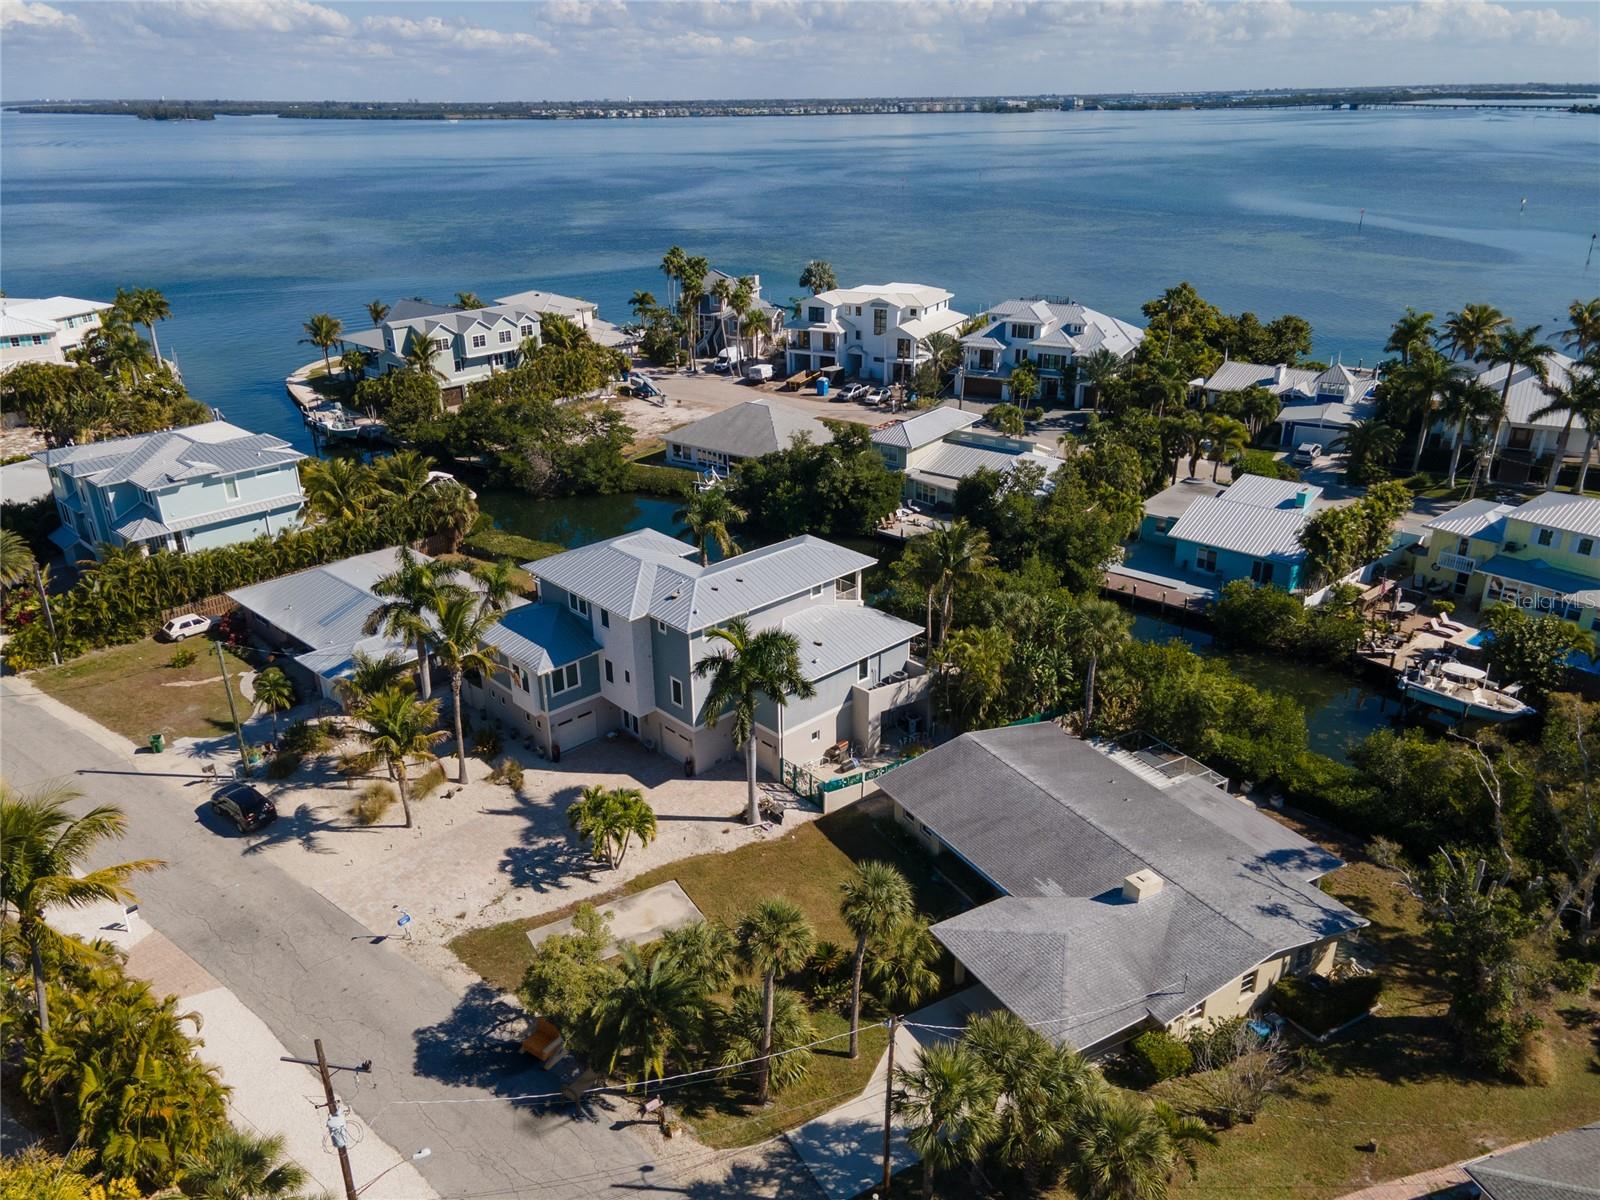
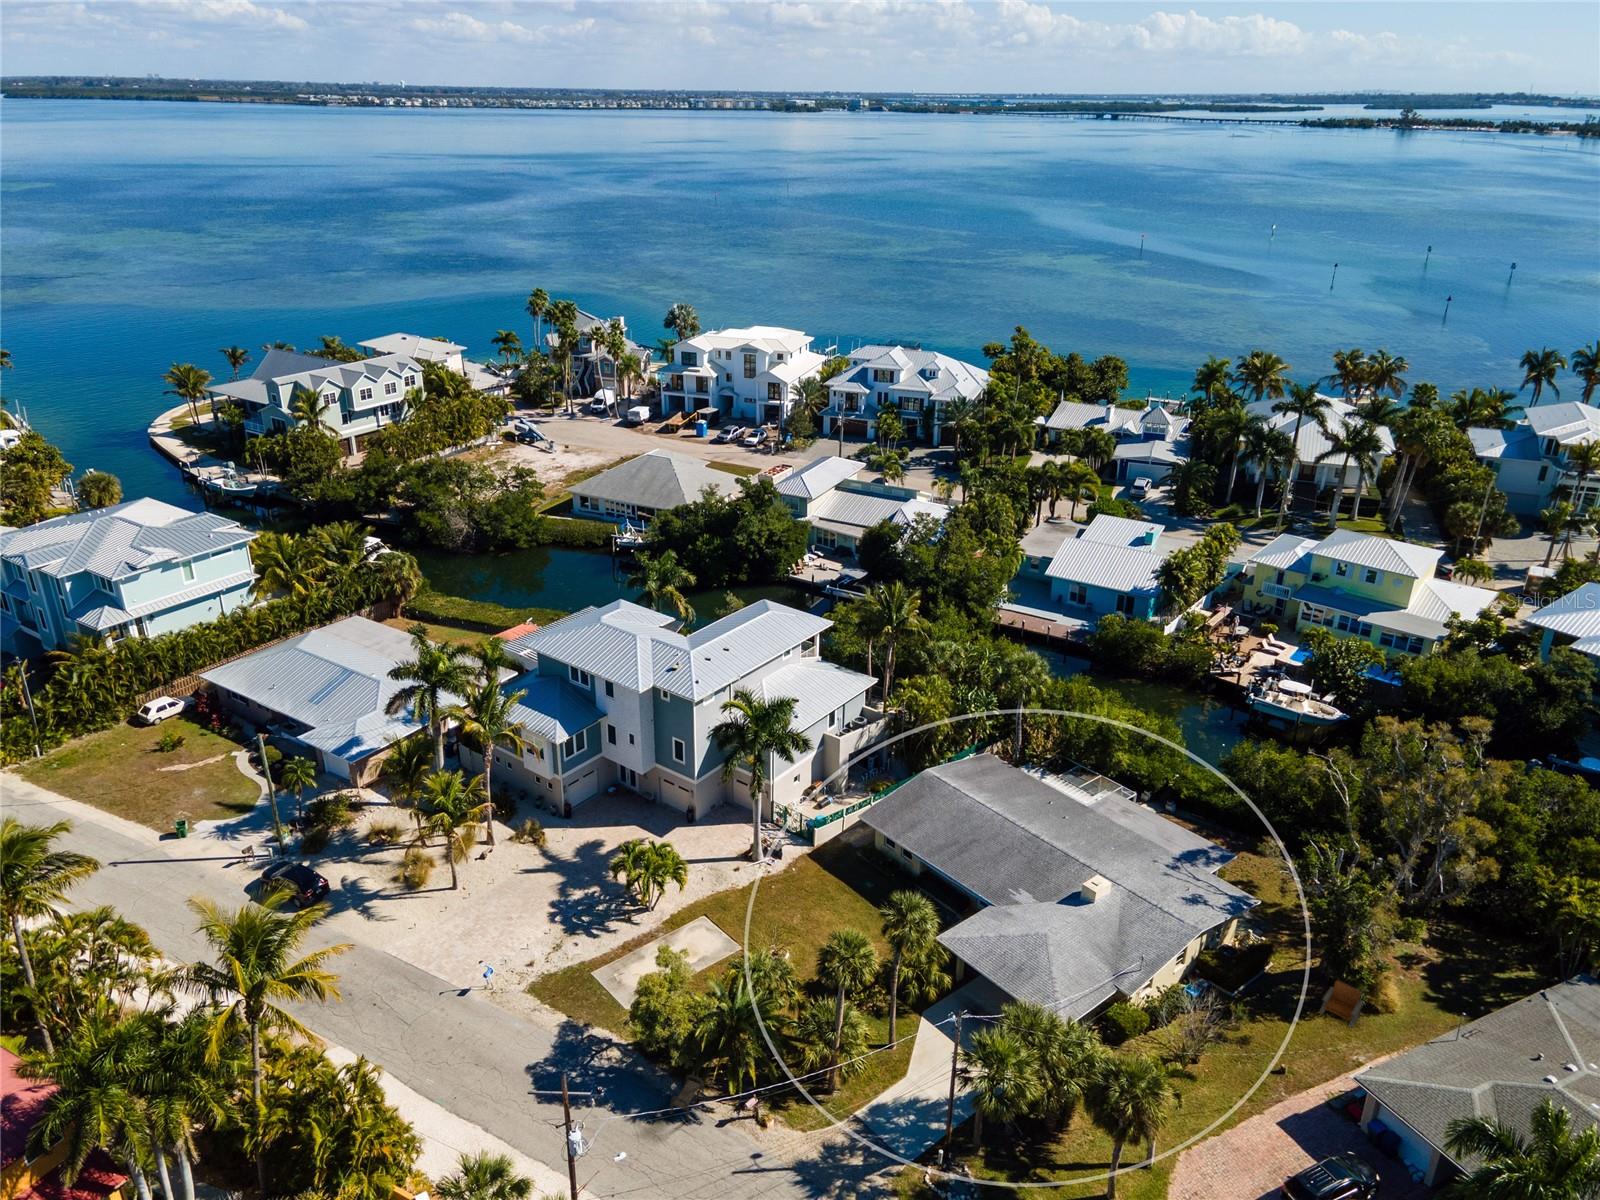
lounge chair: present [518,1017,568,1069] -> present [1320,980,1363,1028]

